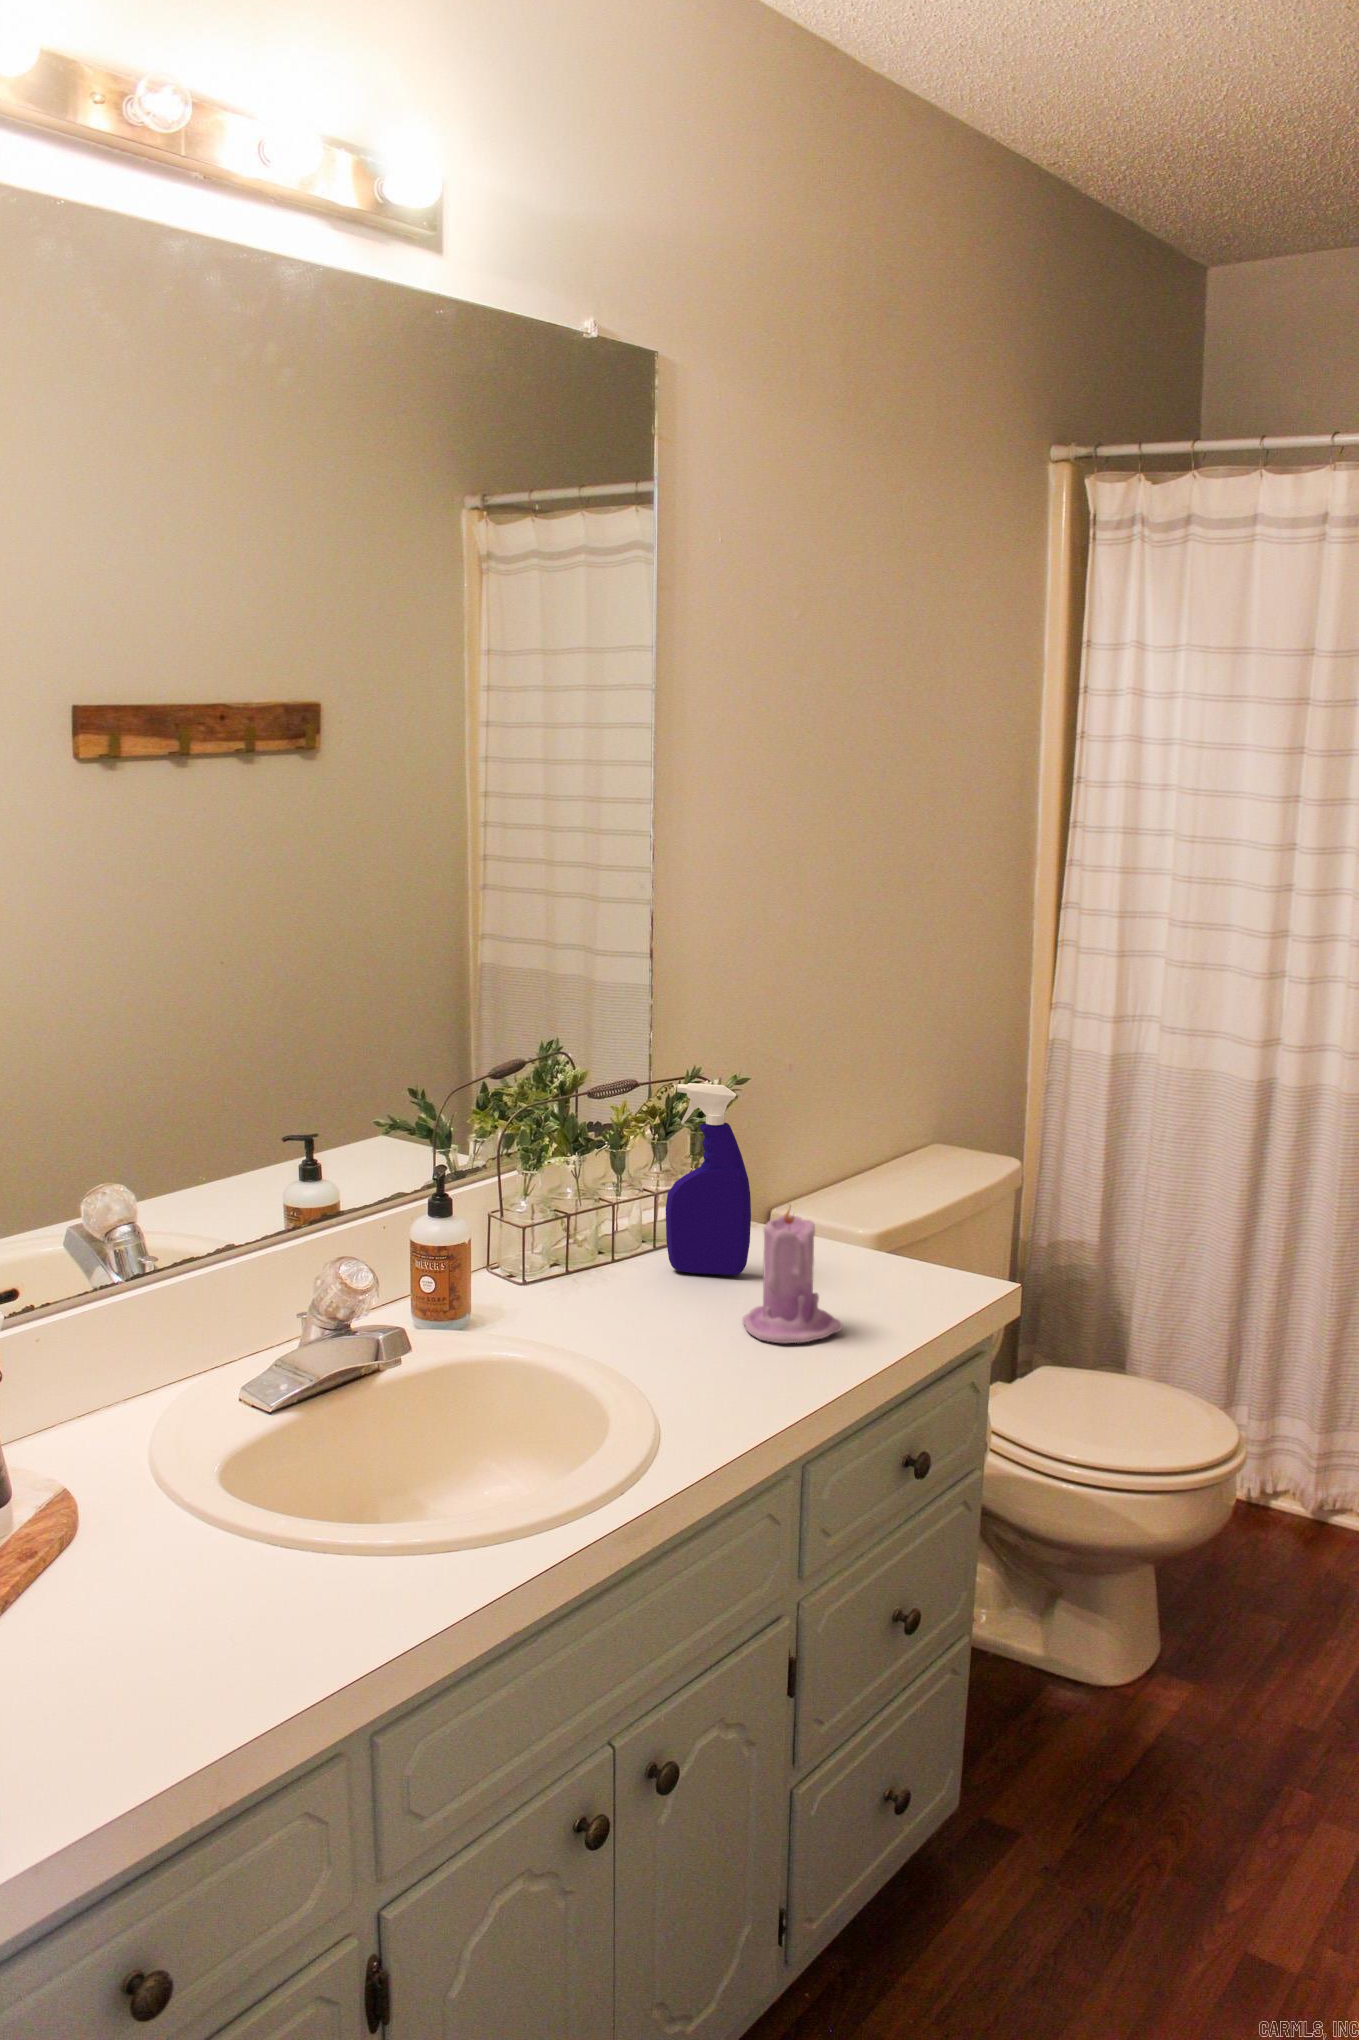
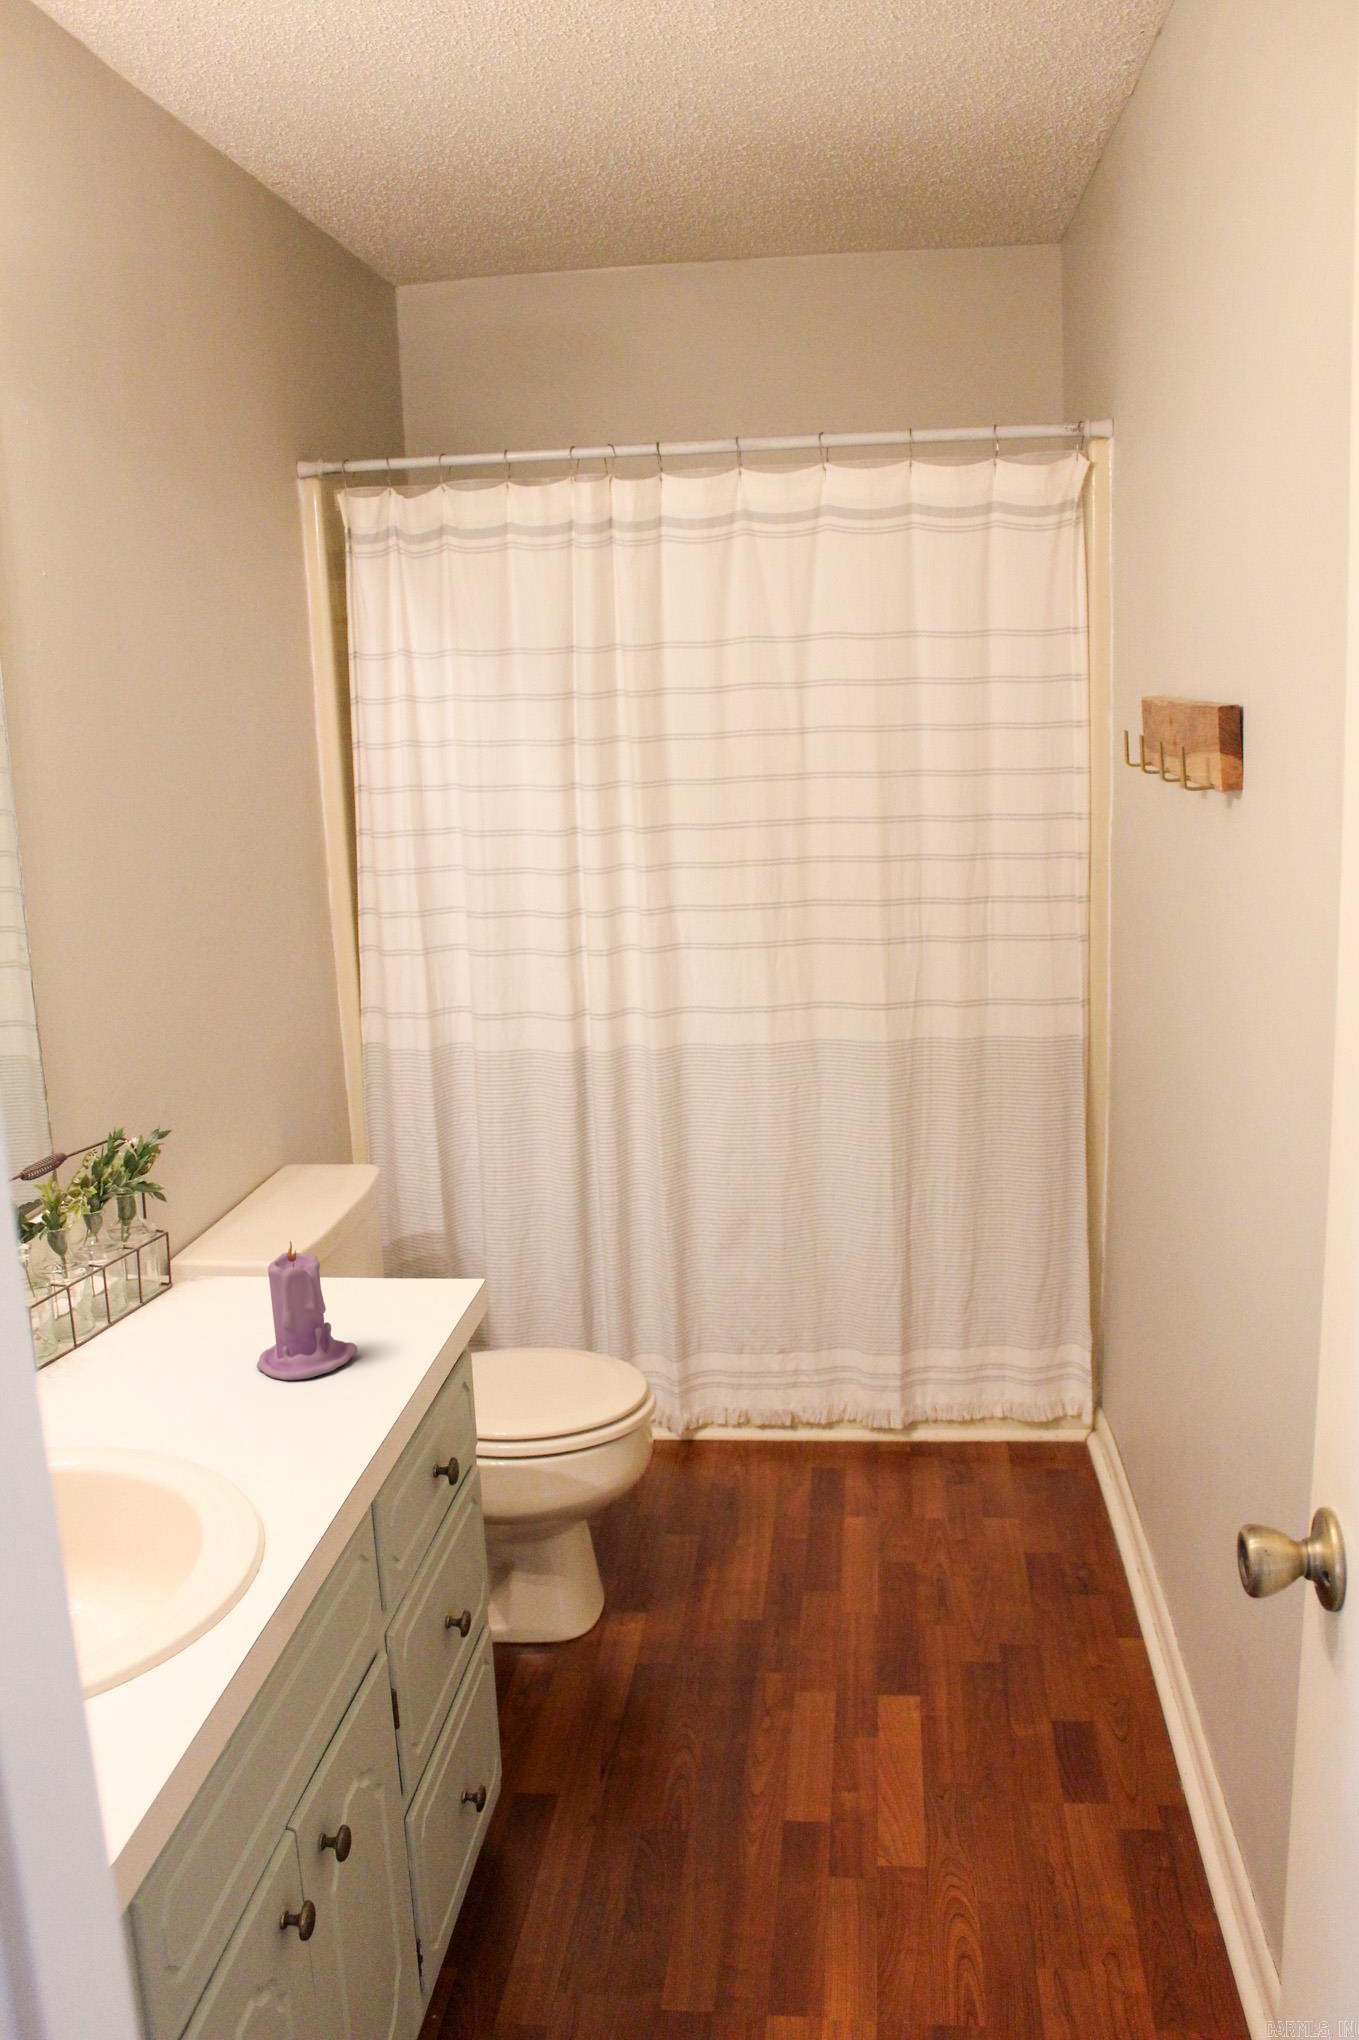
spray bottle: present [666,1083,751,1275] -> none [131,1140,227,1338]

